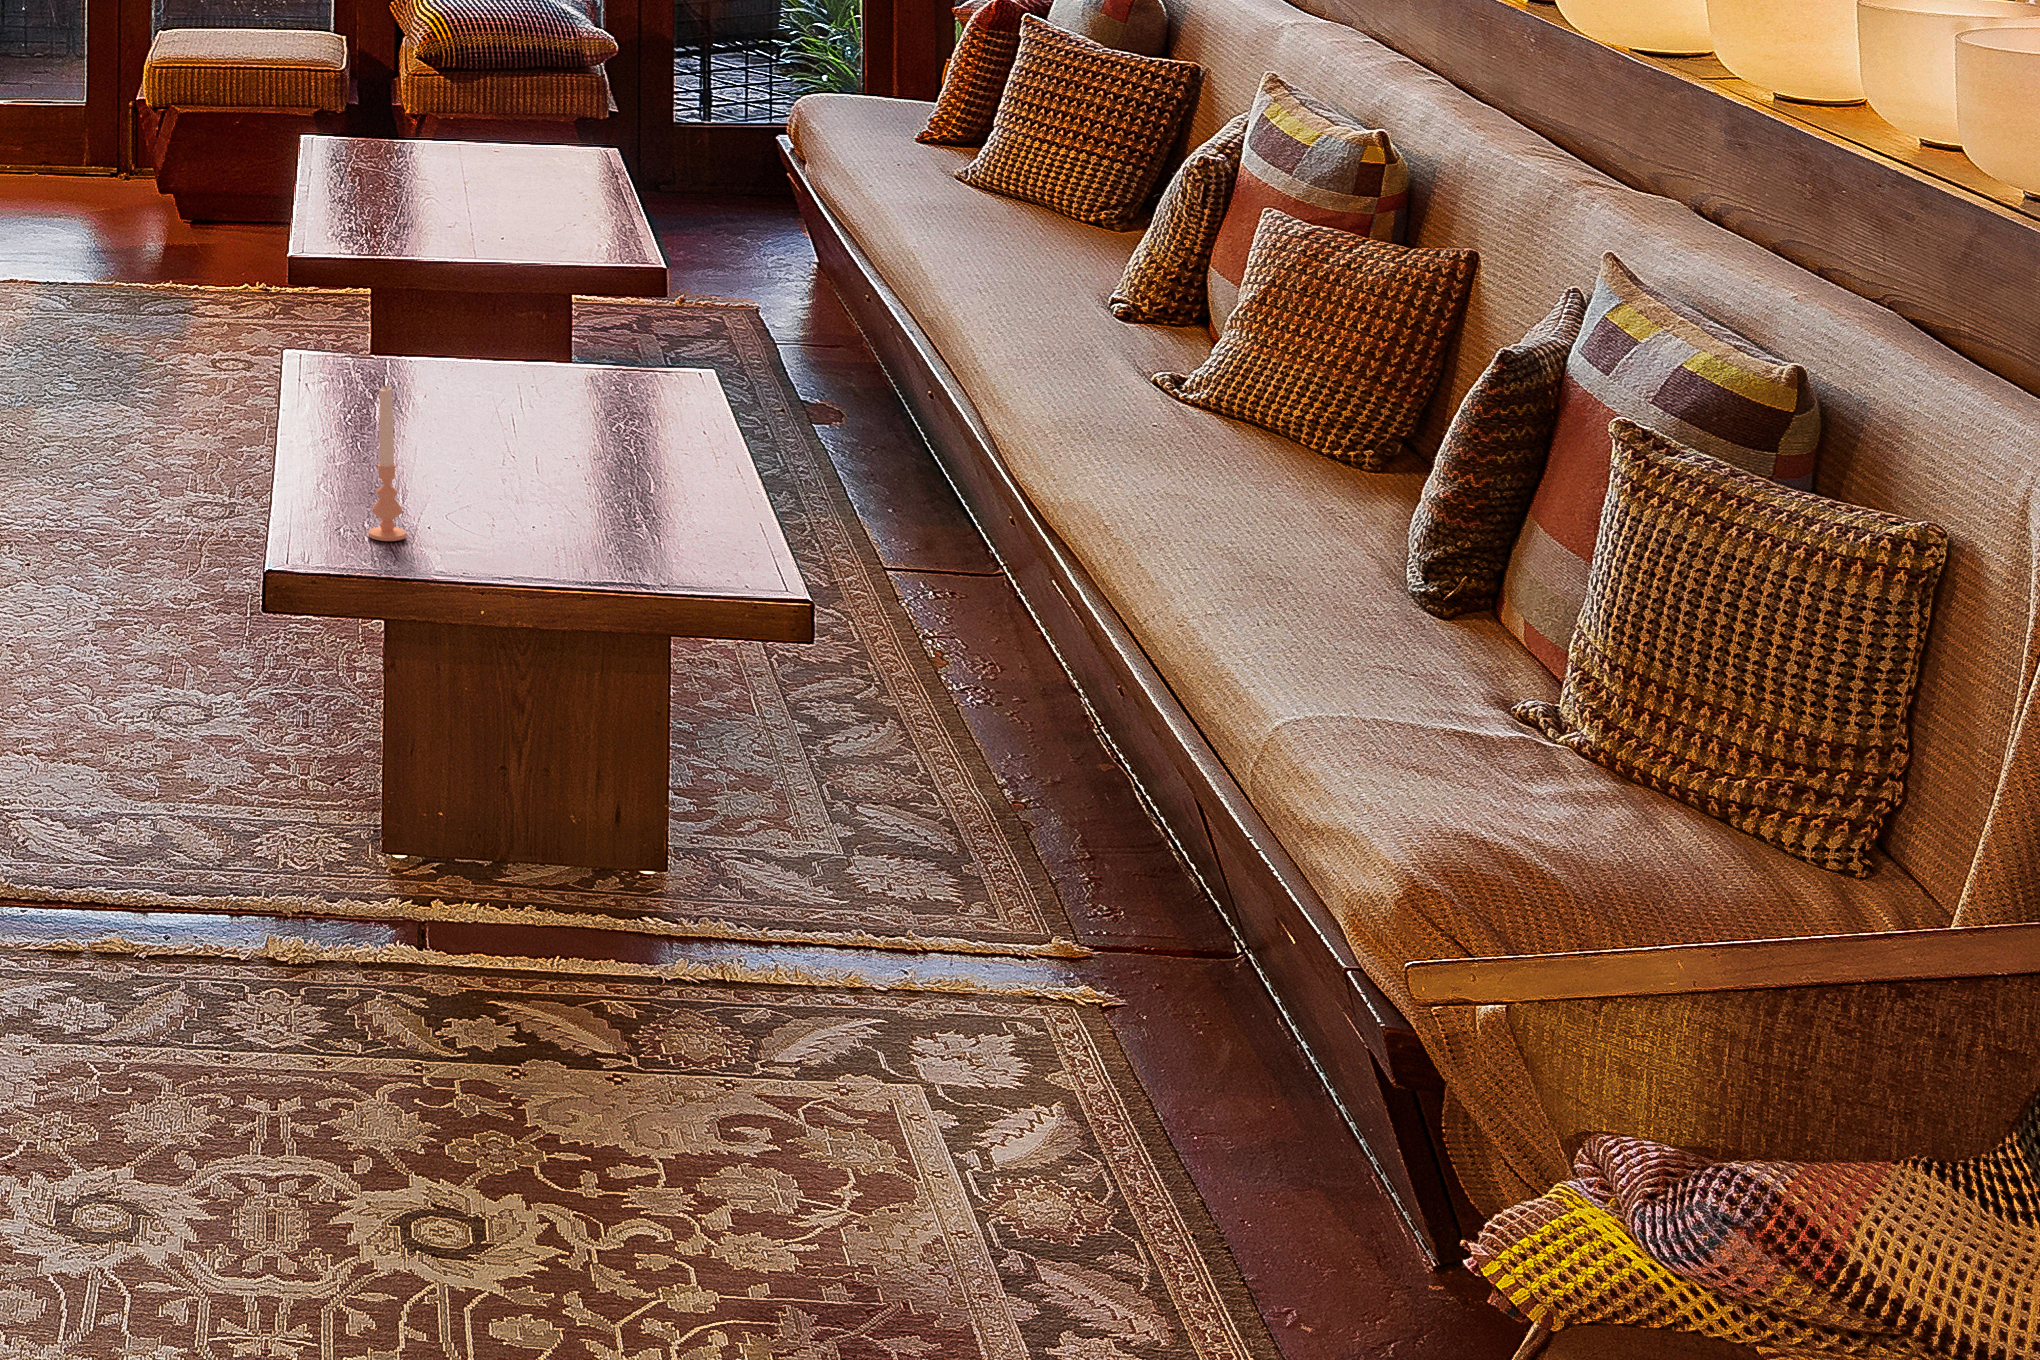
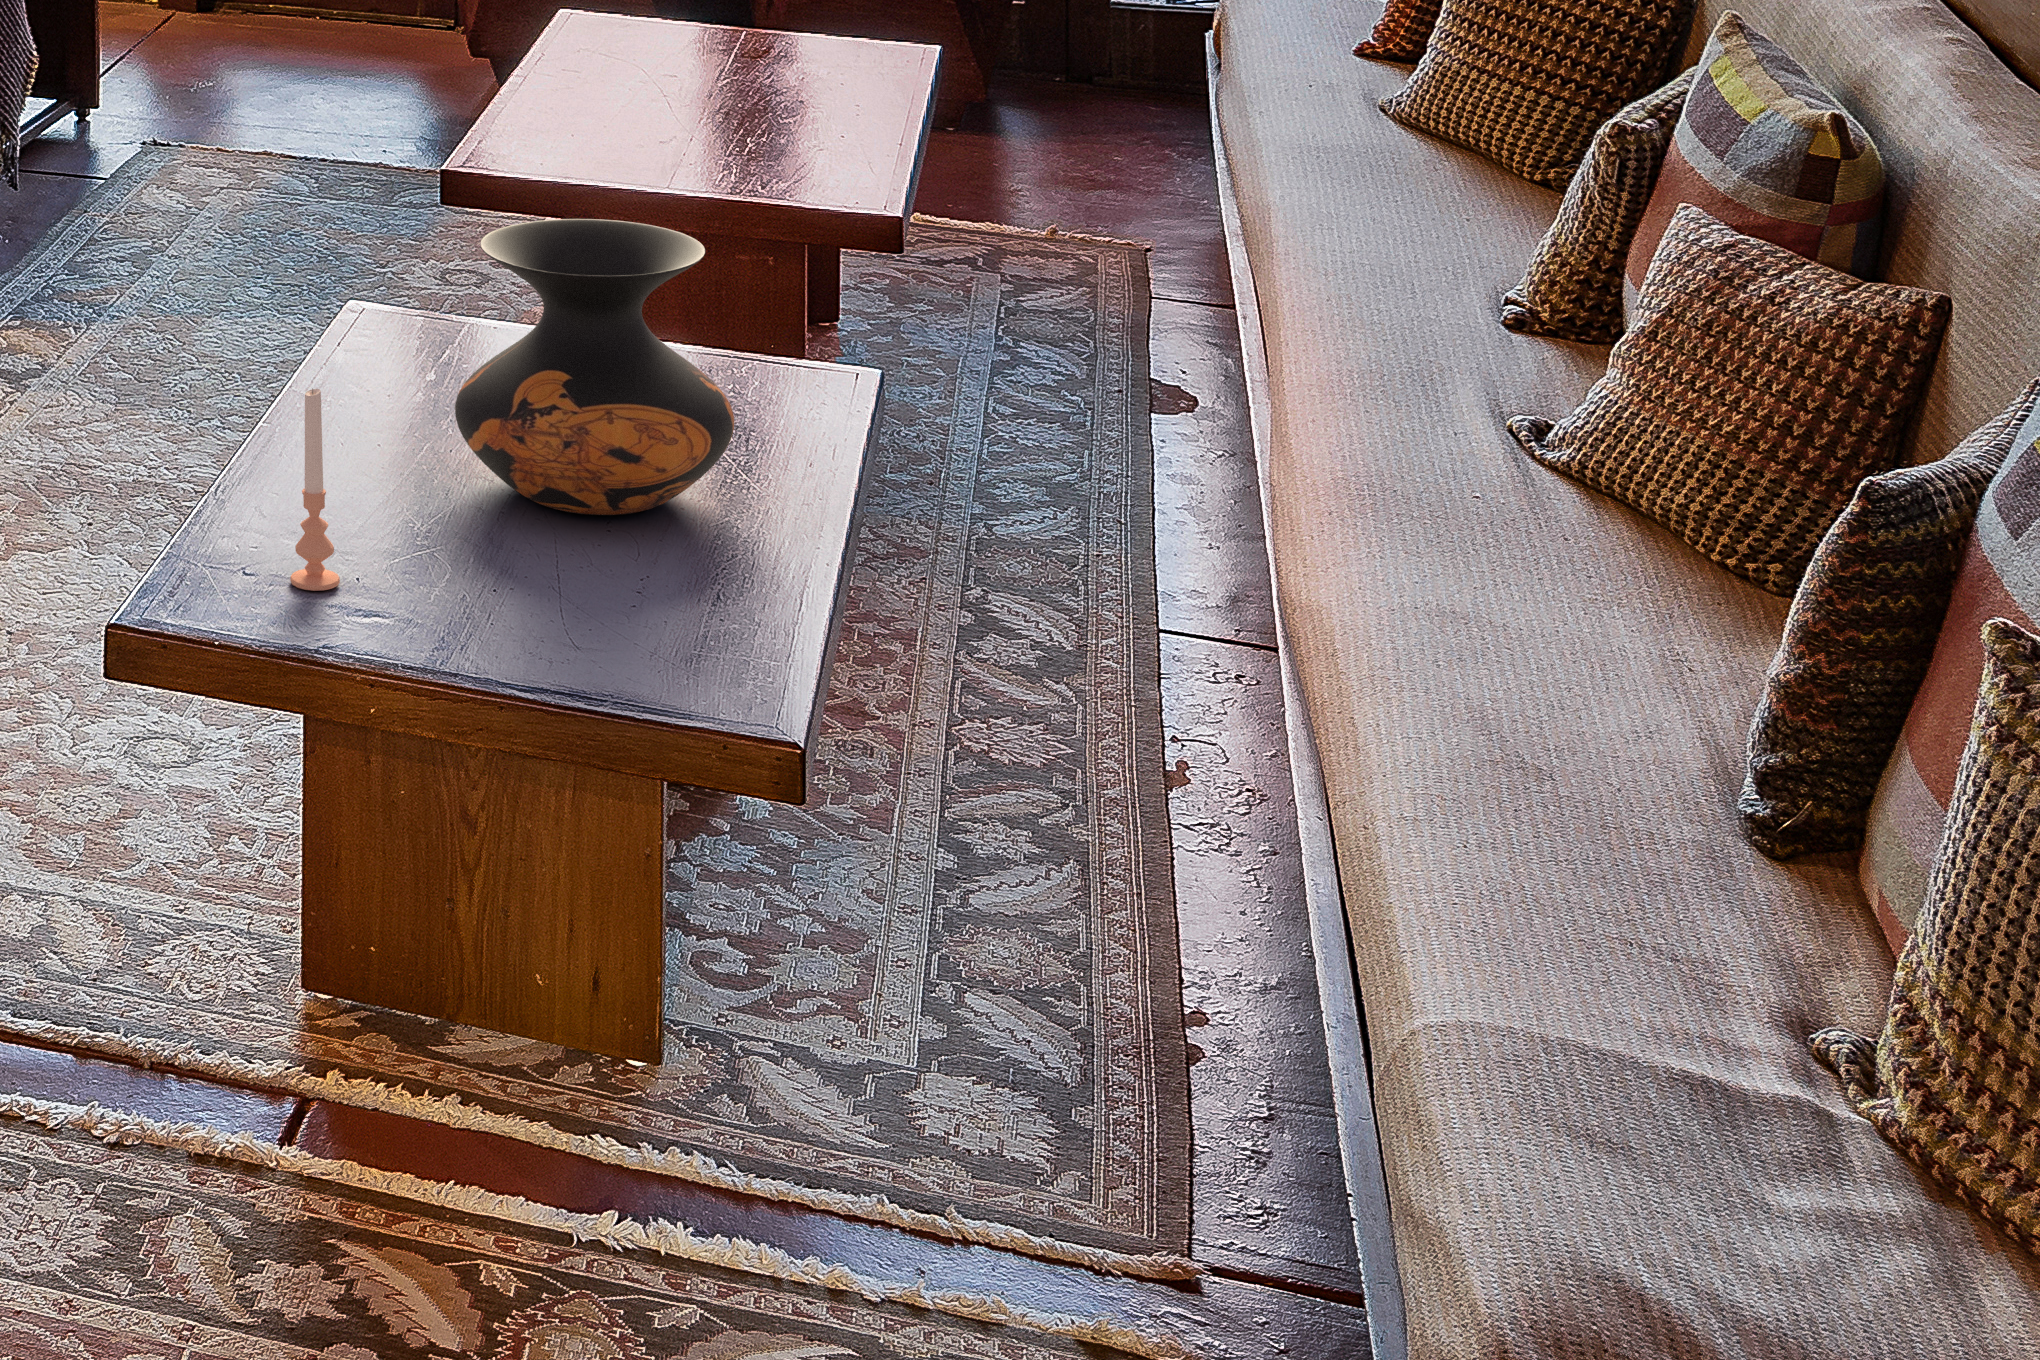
vase: none [438,259,653,481] -> present [455,219,734,515]

